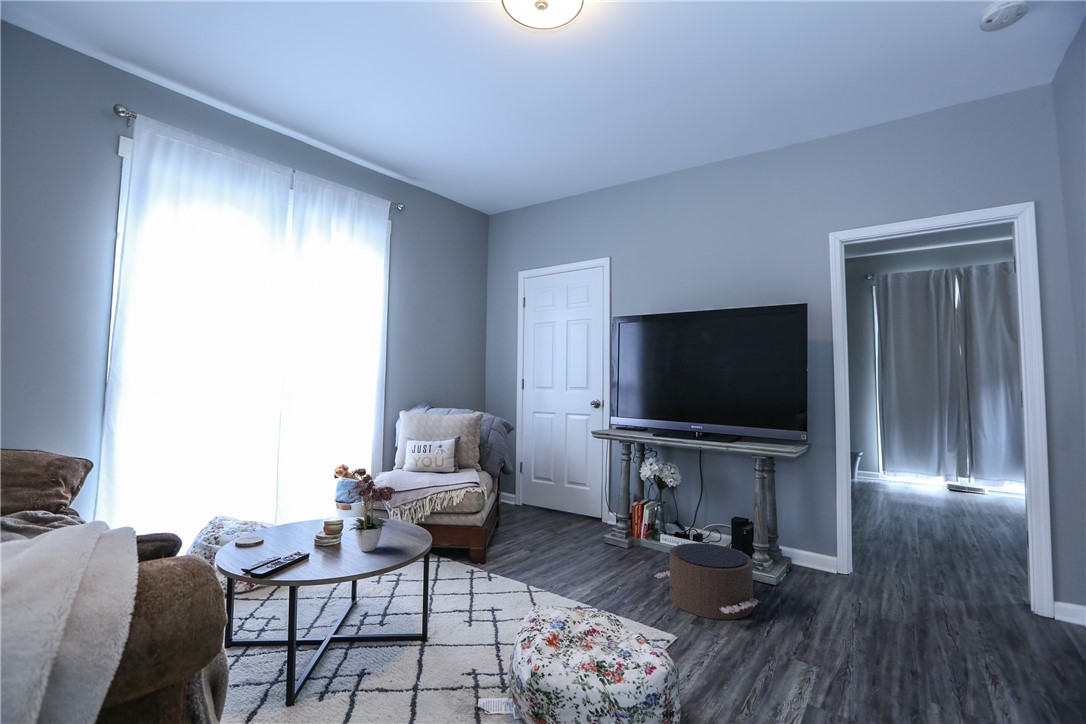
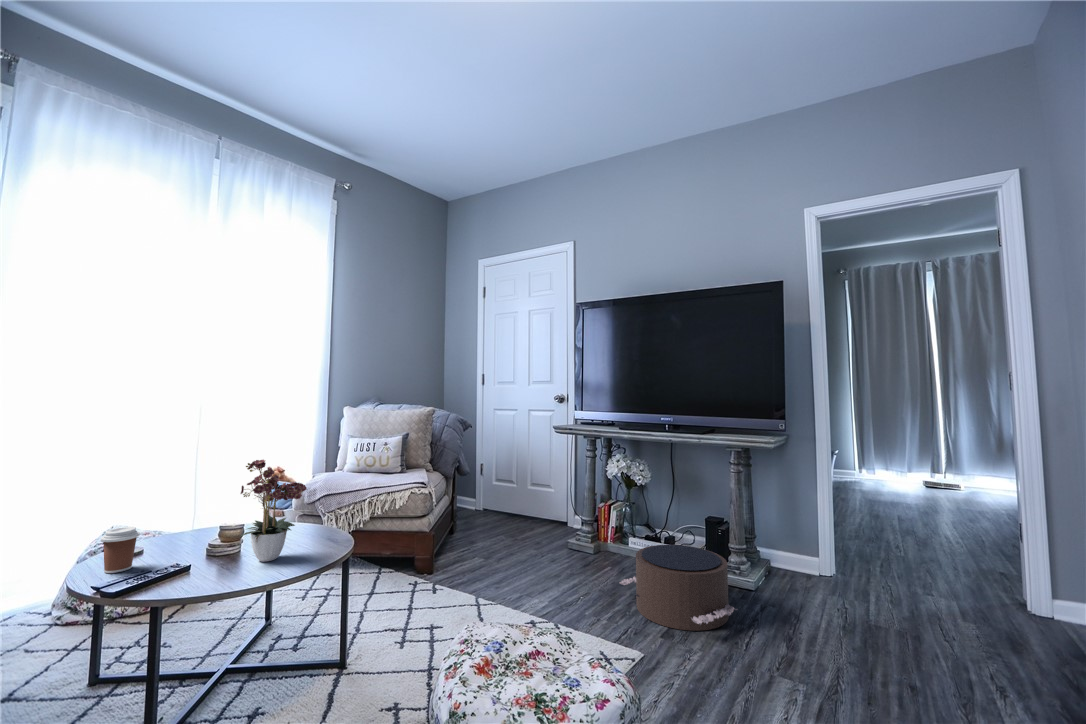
coffee cup: none [242,522,270,558] -> present [101,527,140,573]

